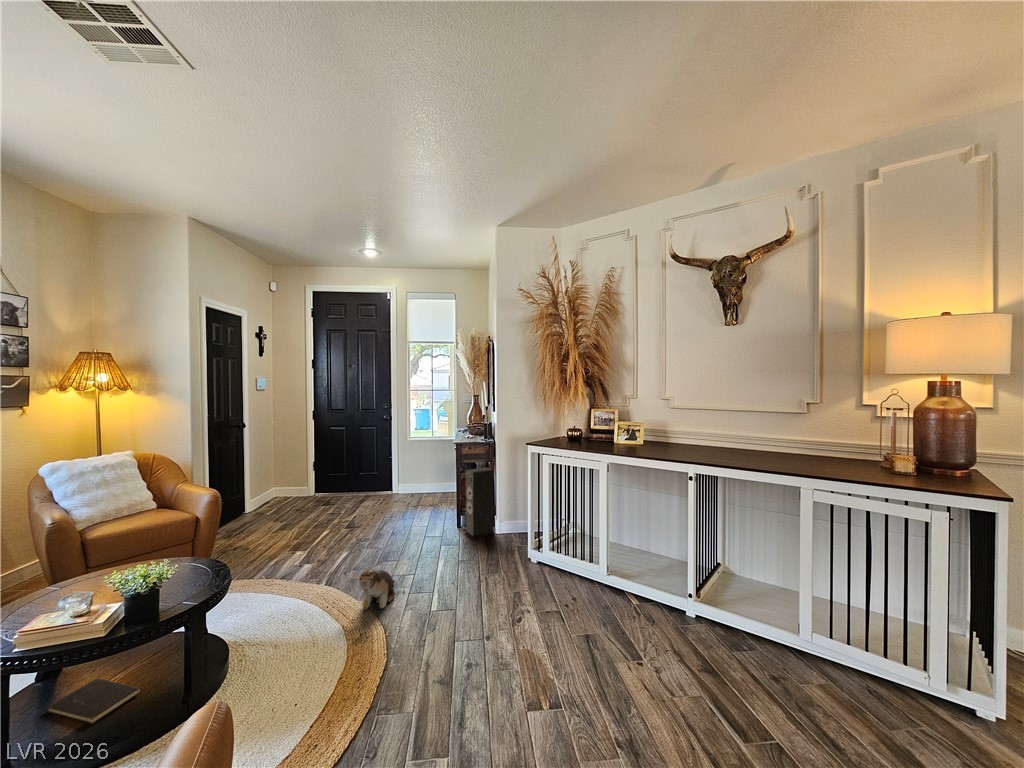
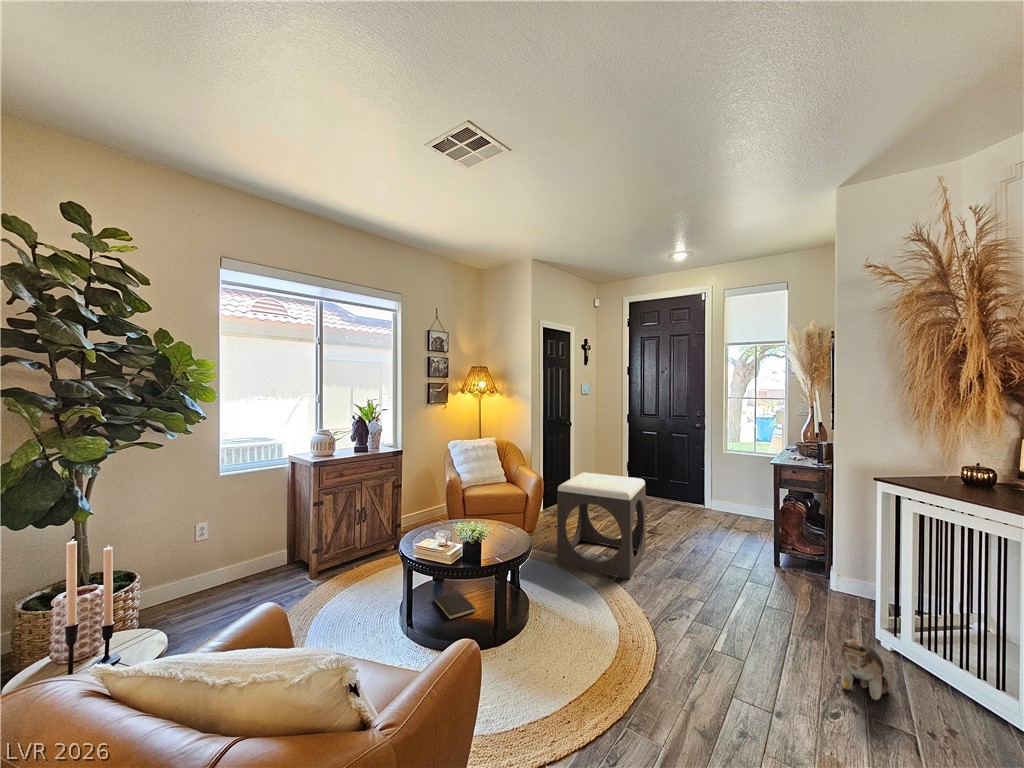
speaker: present [465,468,494,539] -> none [782,499,829,590]
footstool: none [248,474,349,589] -> present [557,472,646,579]
plush toy: present [355,568,395,609] -> present [837,639,889,700]

